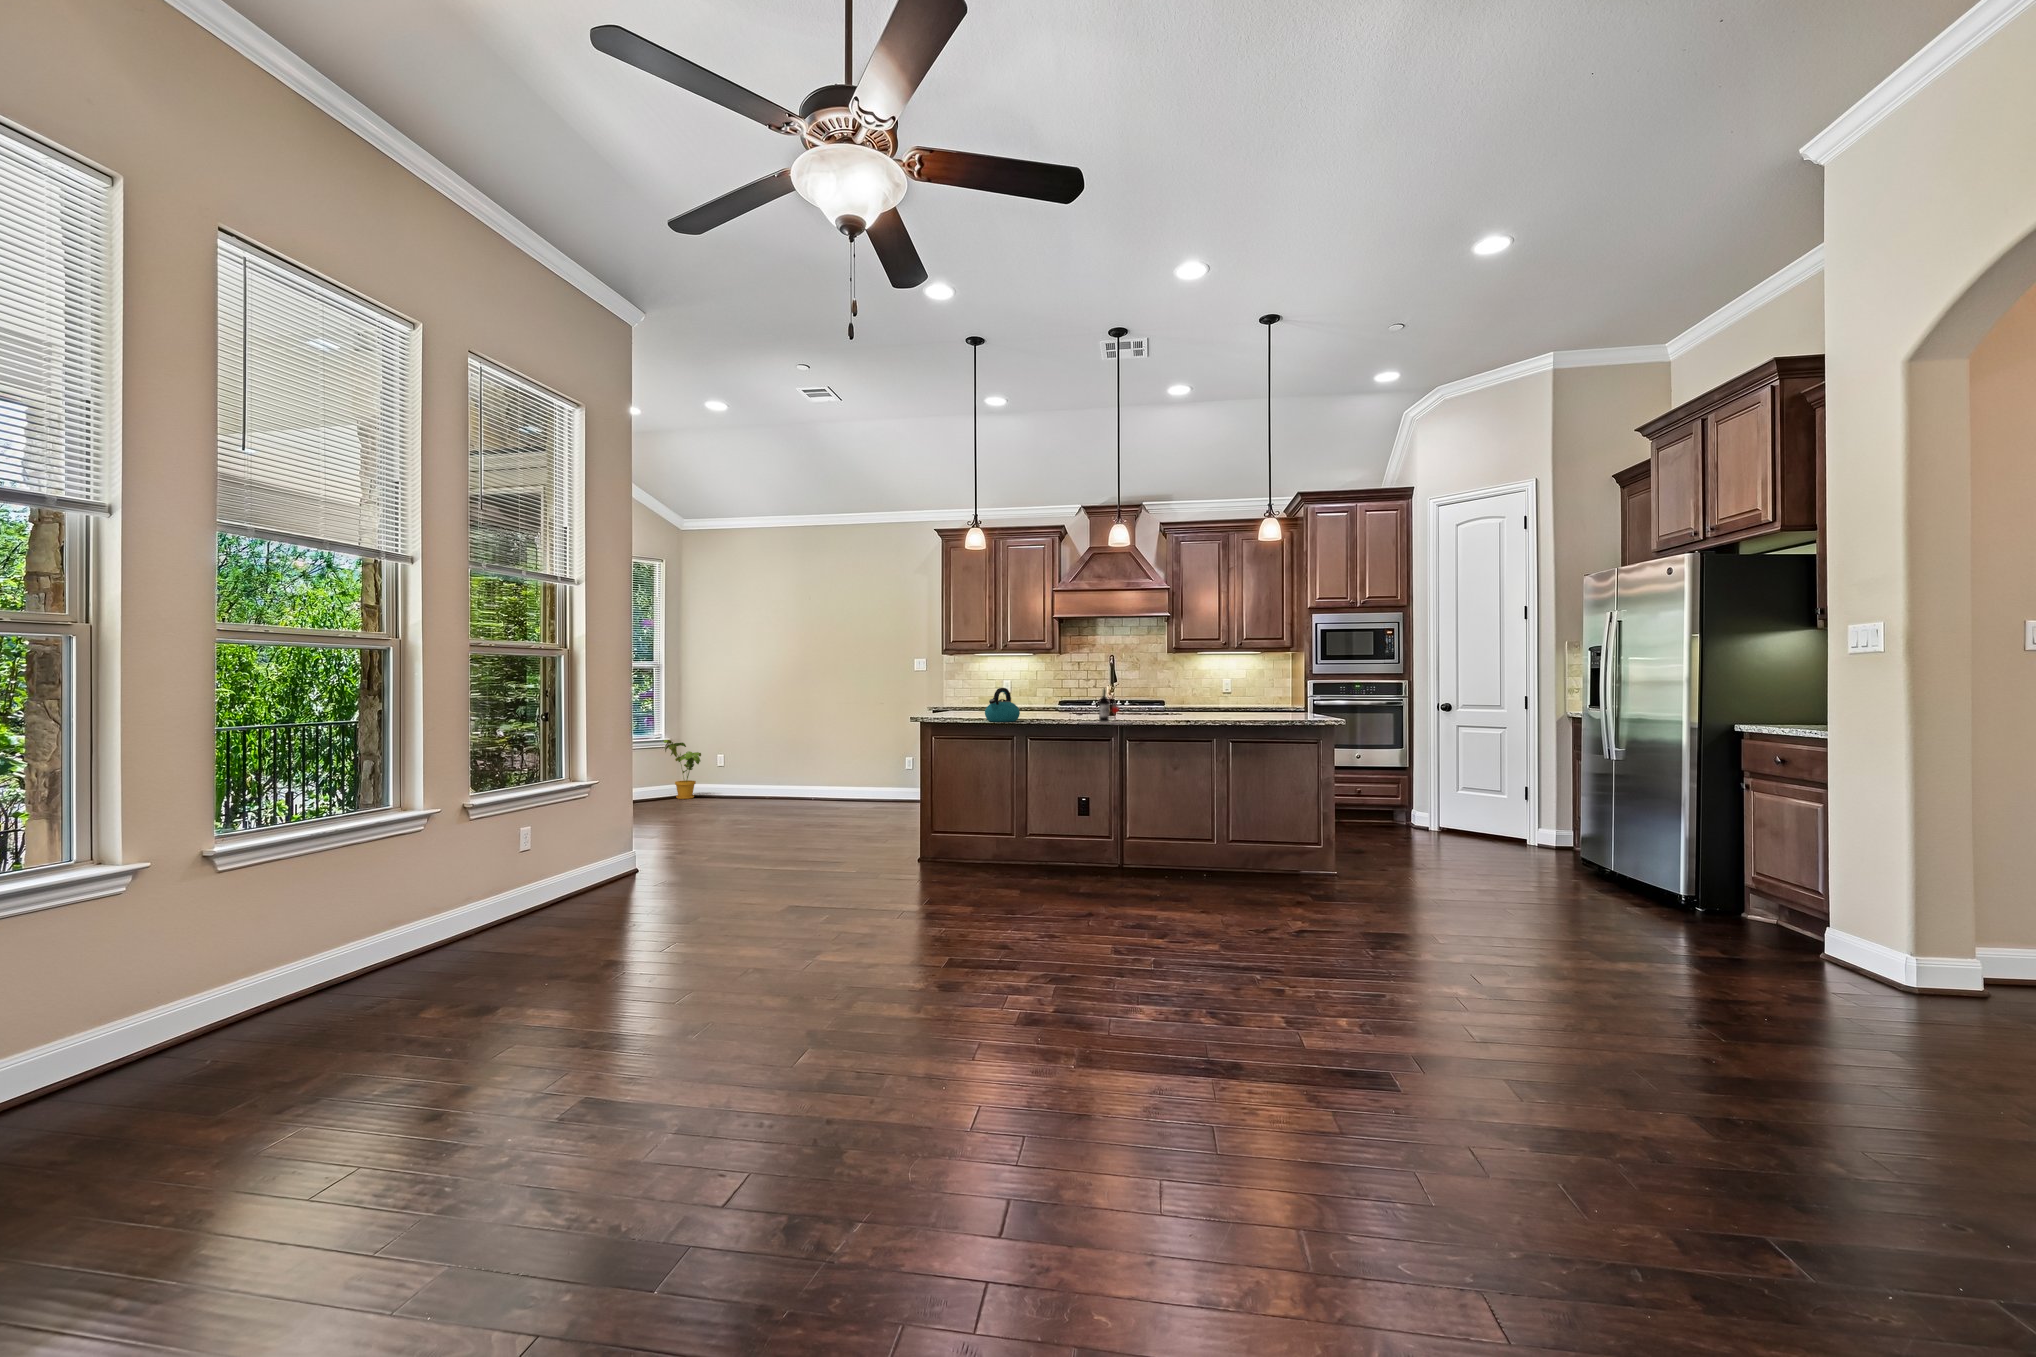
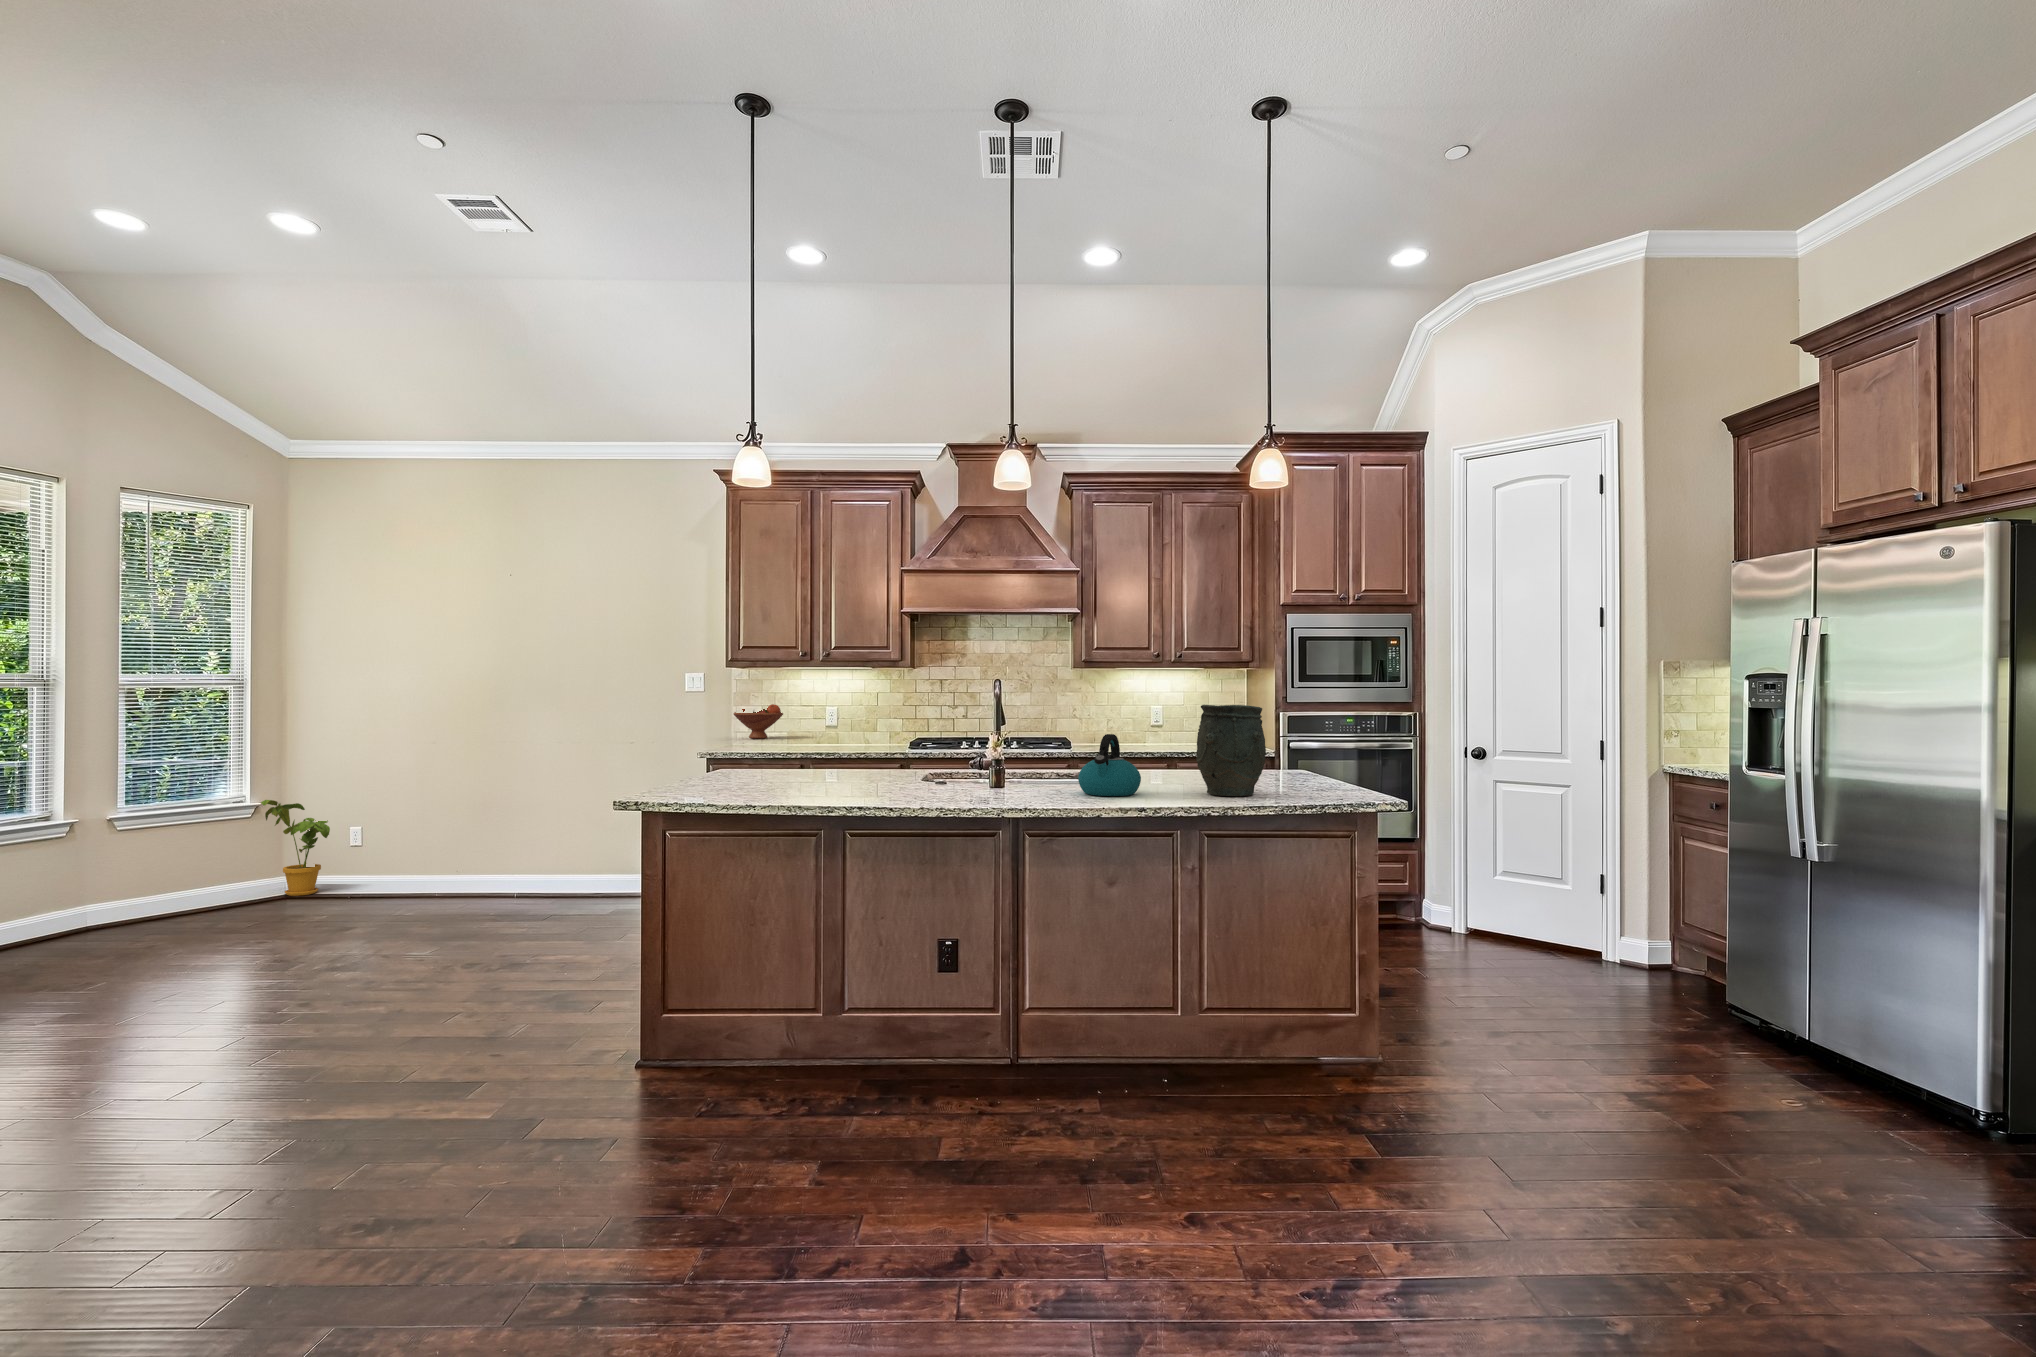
vase: none [1230,669,1273,724] -> present [1196,705,1266,796]
fruit bowl: none [943,679,975,703] -> present [733,704,783,739]
kettle: present [985,688,1020,722] -> present [1078,734,1141,796]
wine bottle: present [1080,689,1129,724] -> none [941,735,1035,798]

